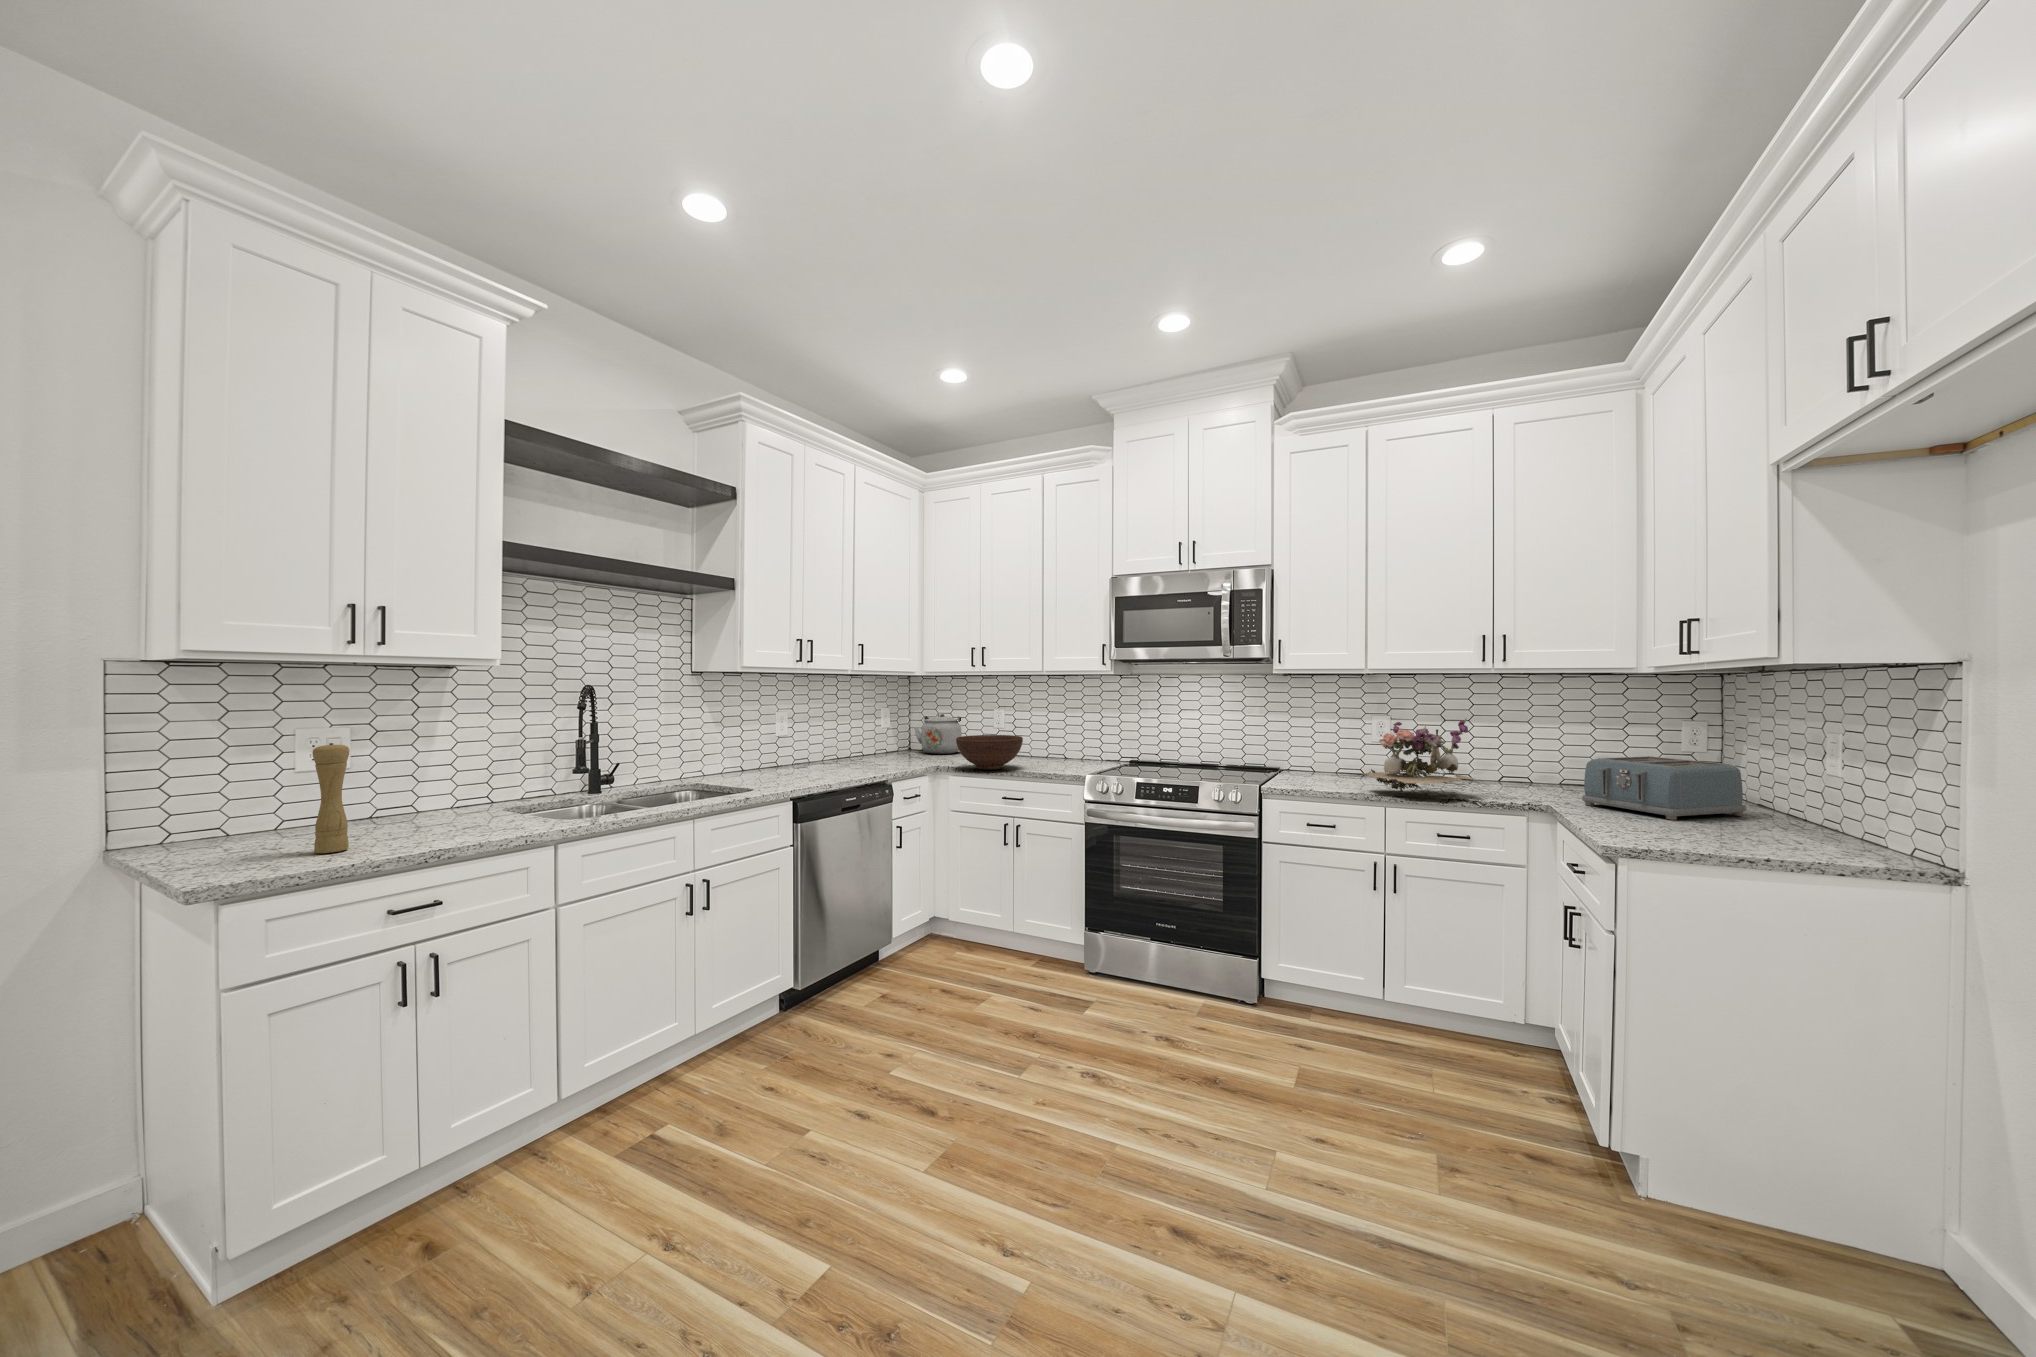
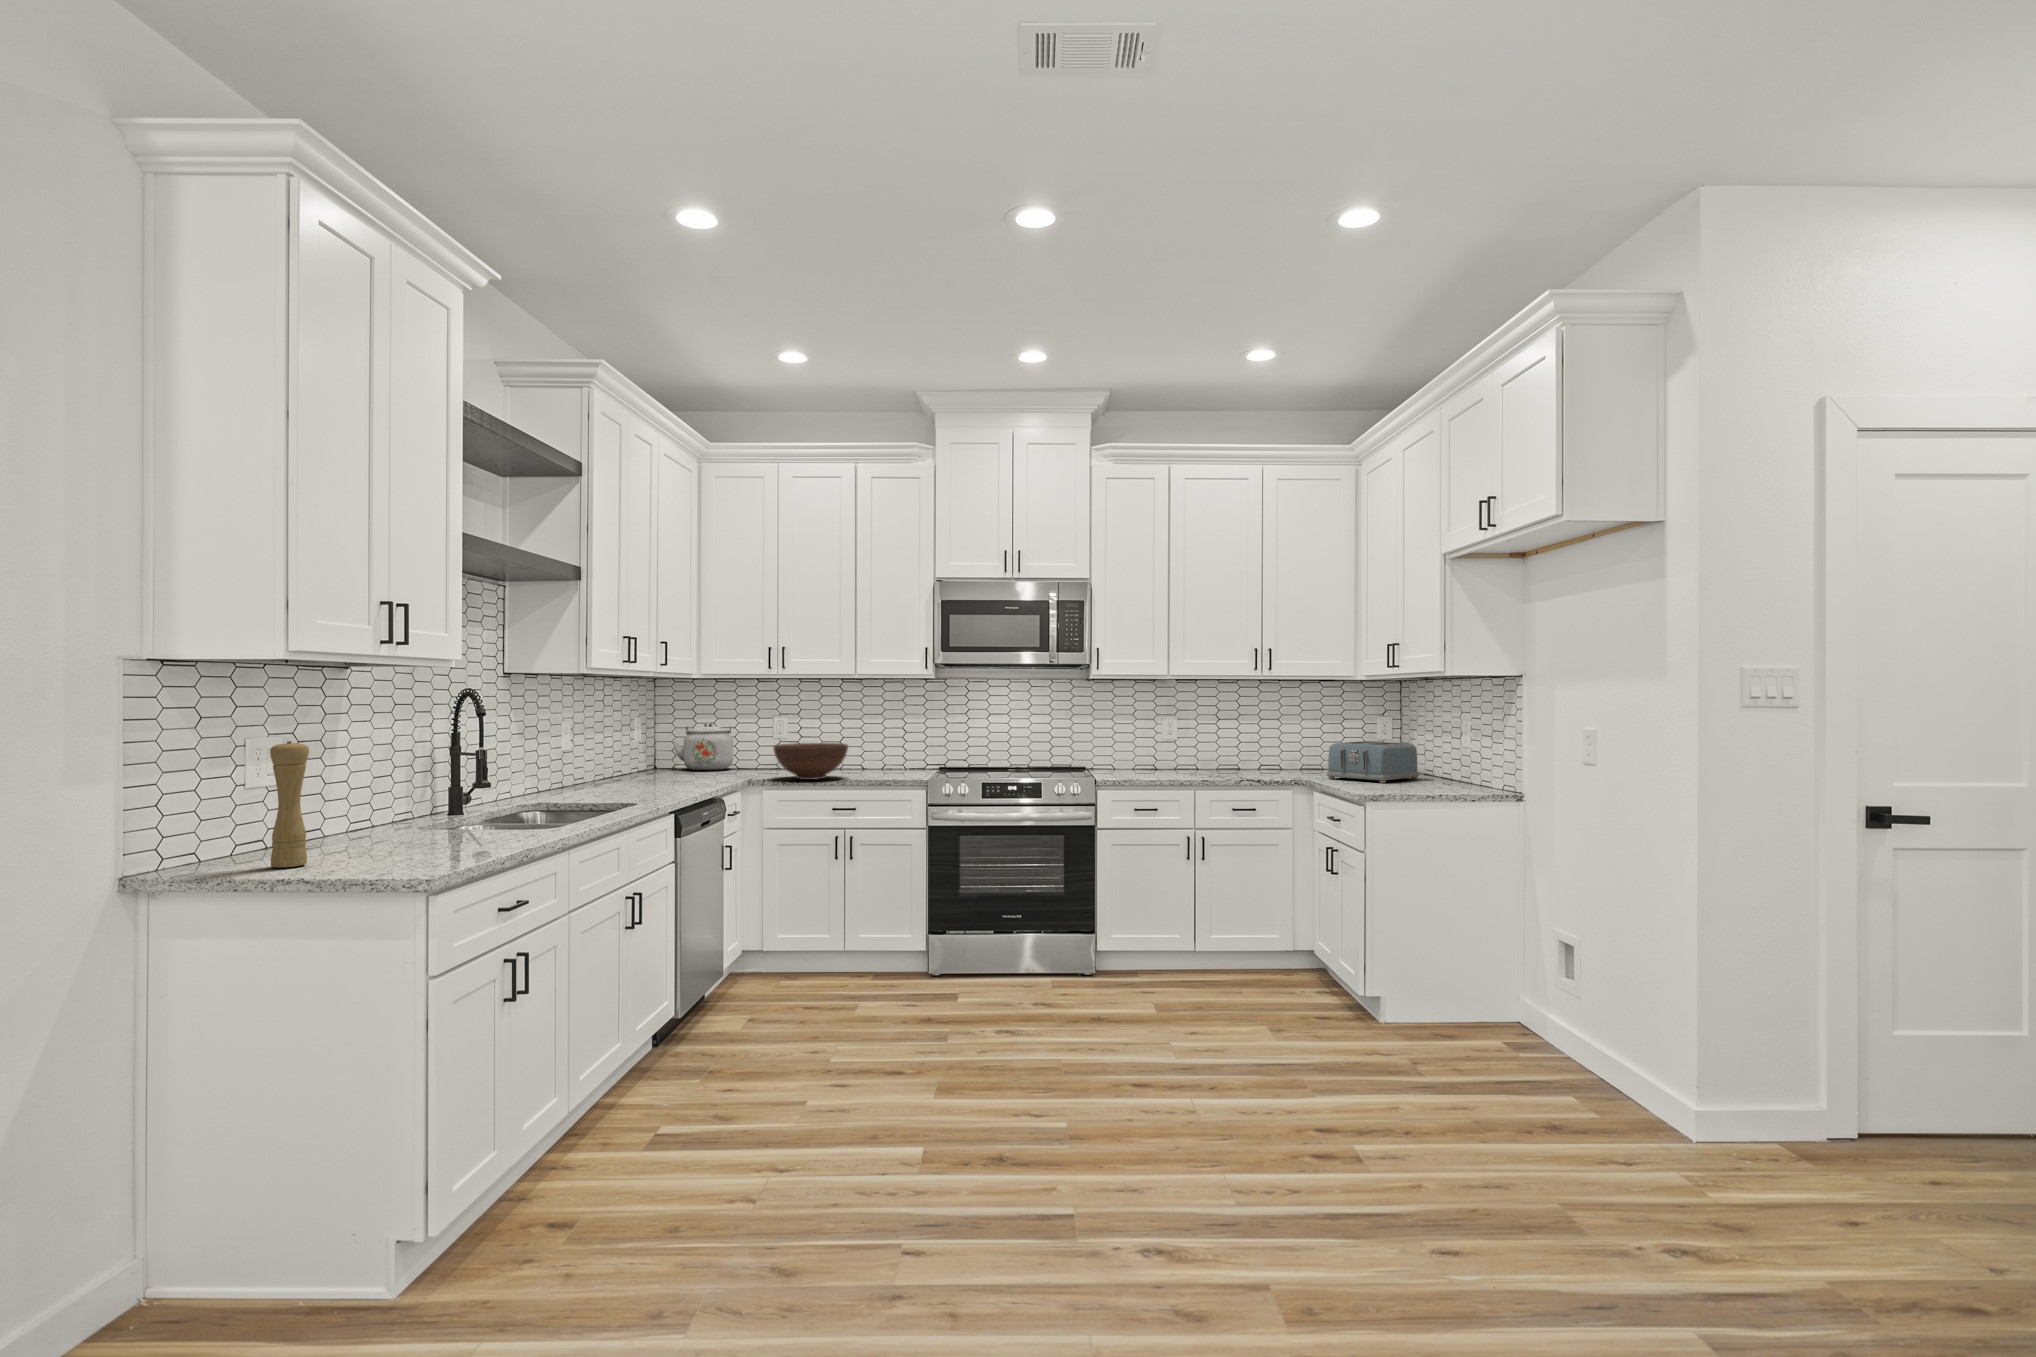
flower arrangement: present [1363,718,1475,792] -> none [1175,715,1259,779]

